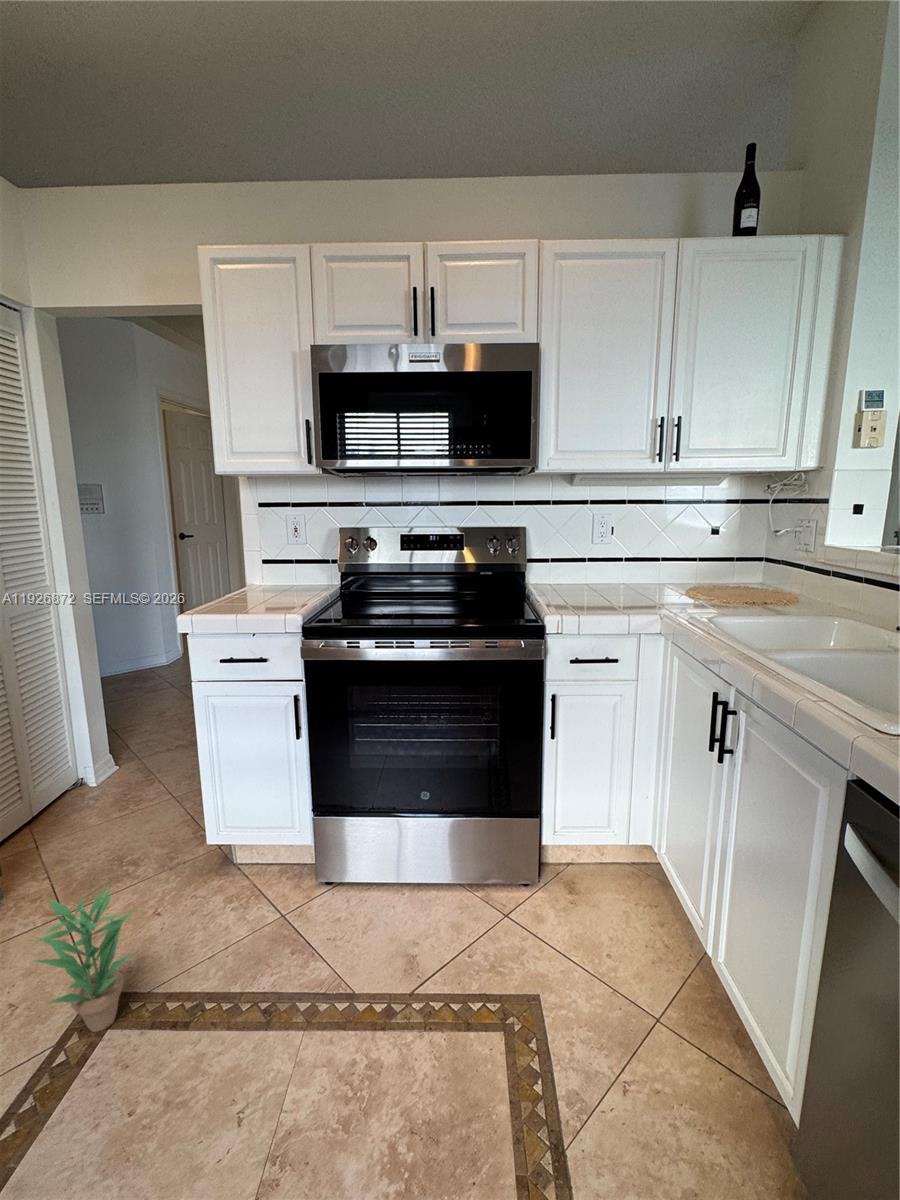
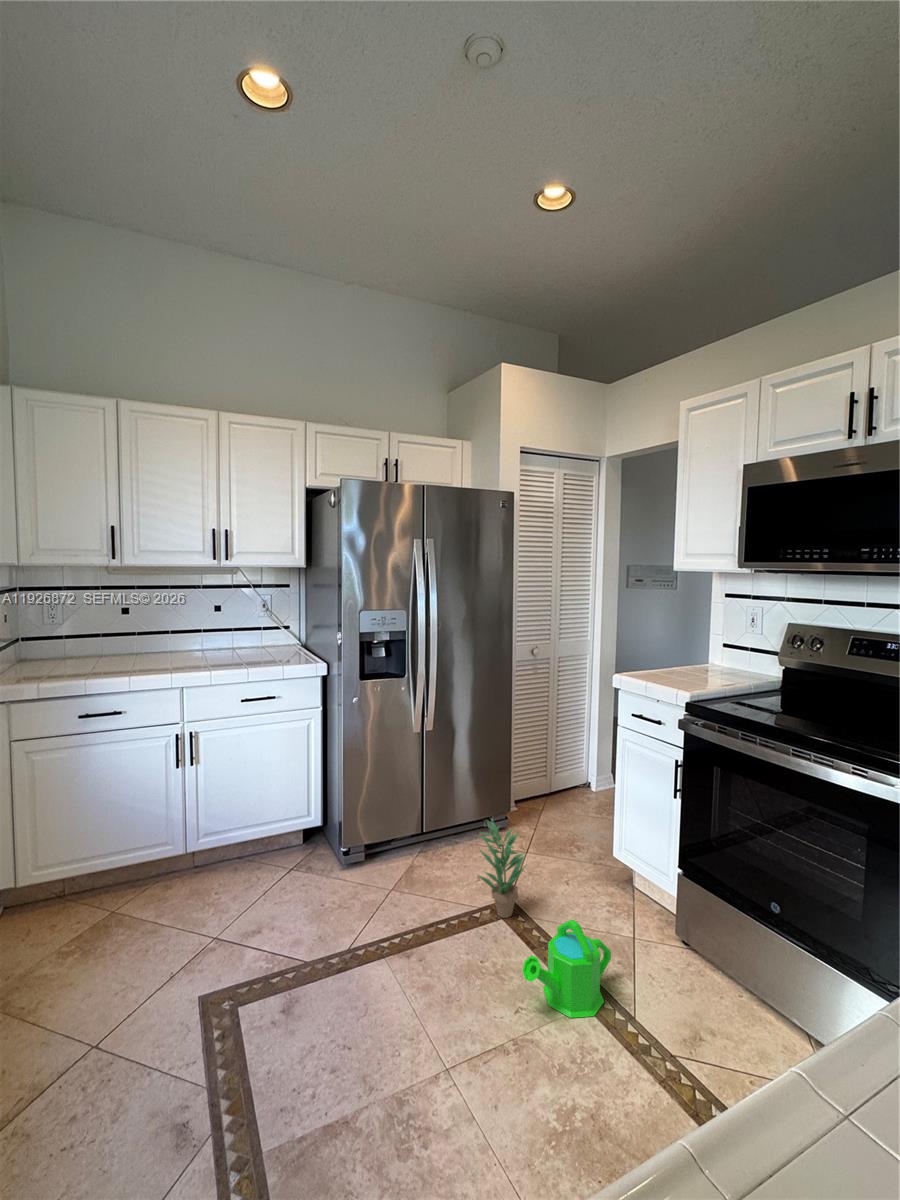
watering can: none [234,942,321,1073] -> present [522,919,611,1018]

